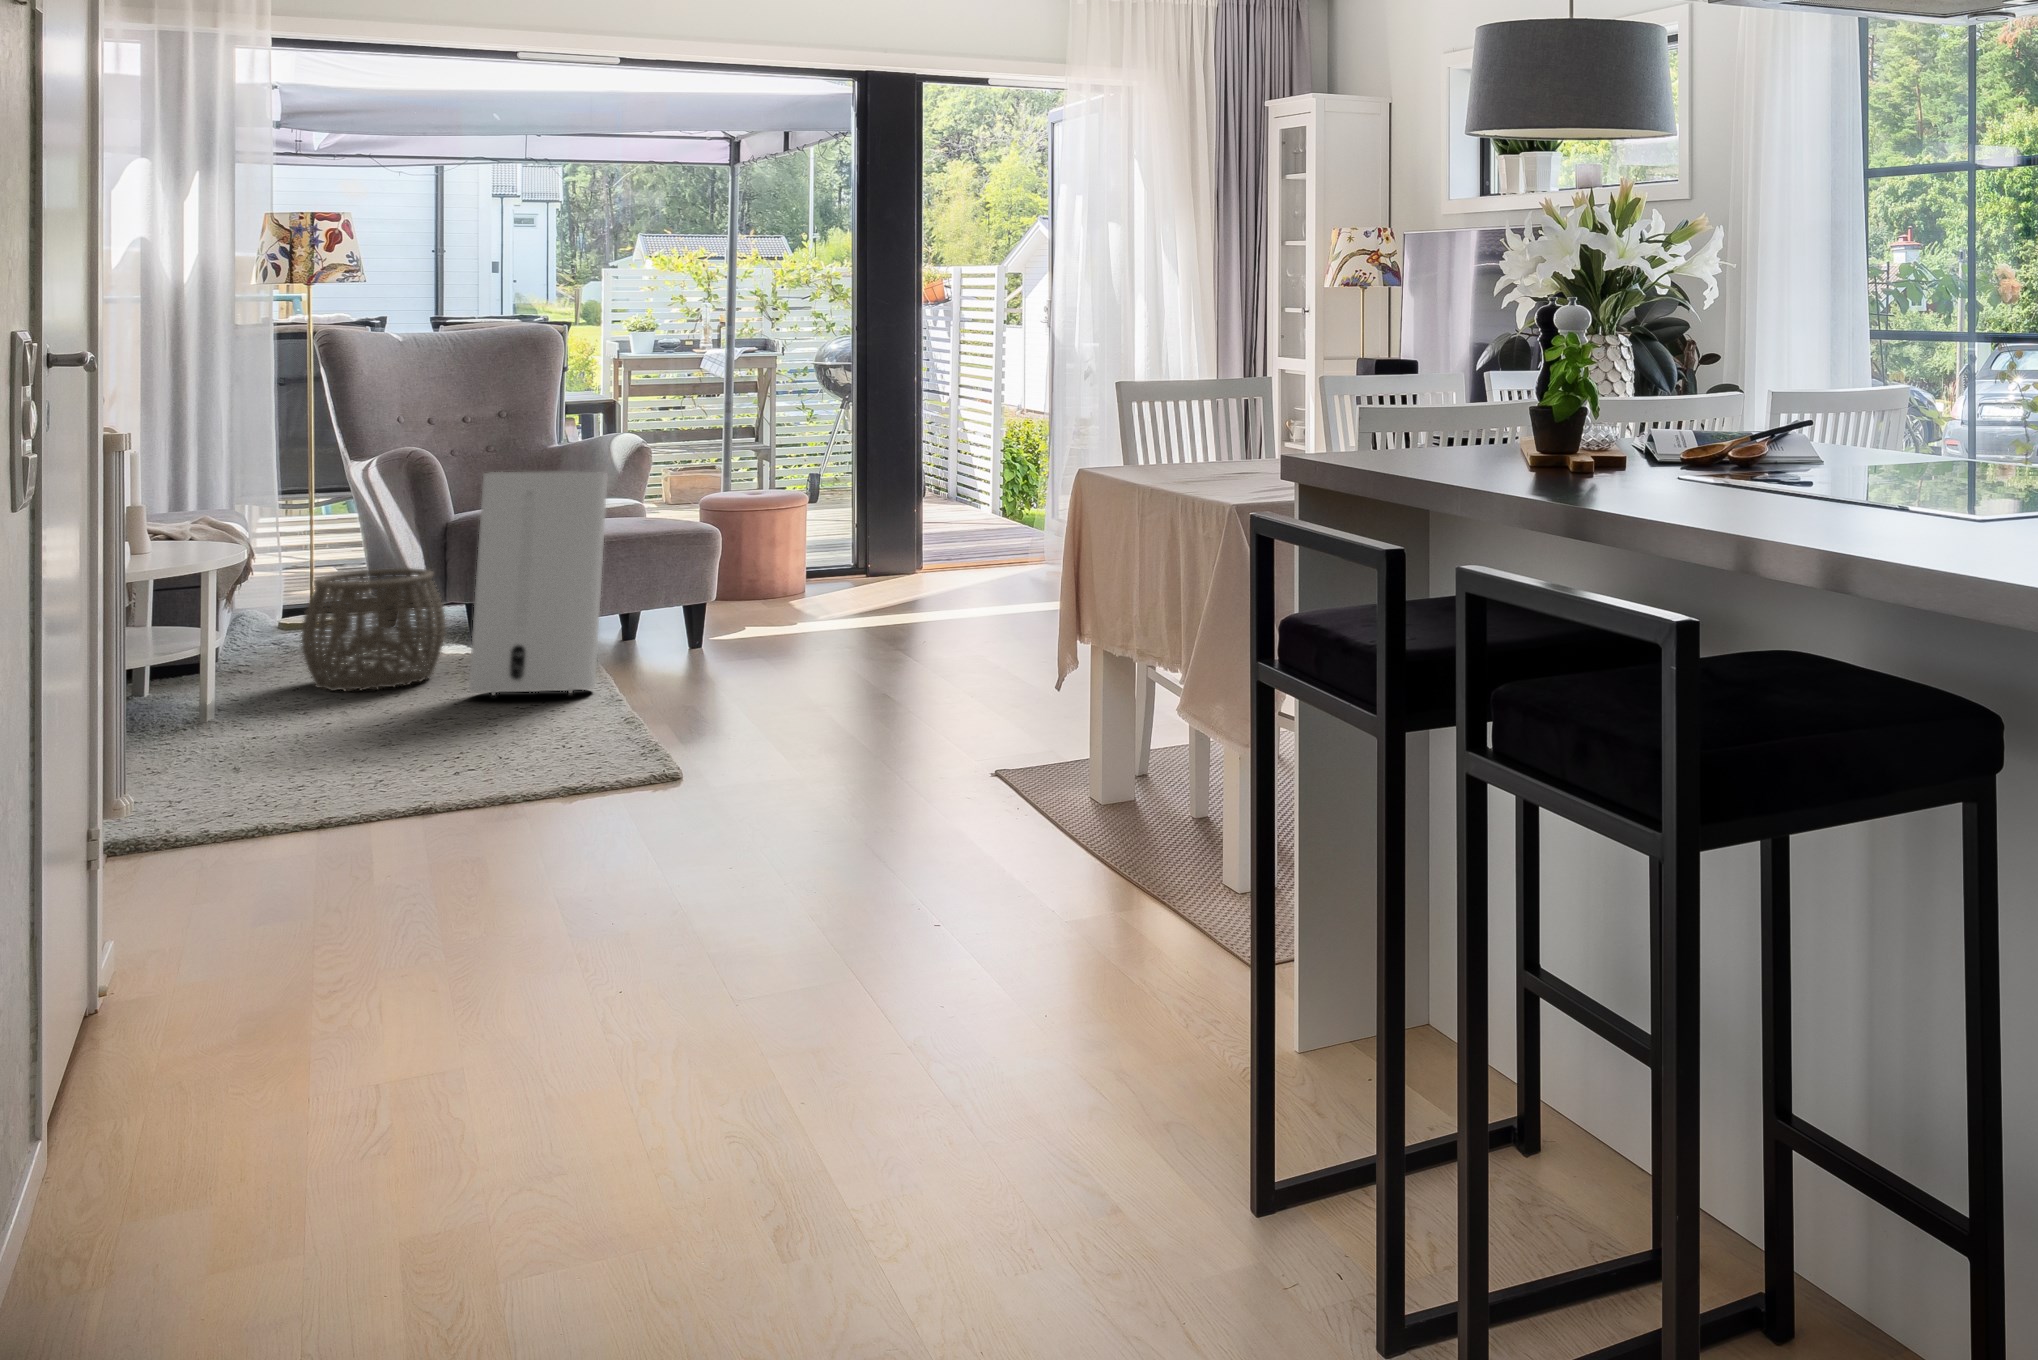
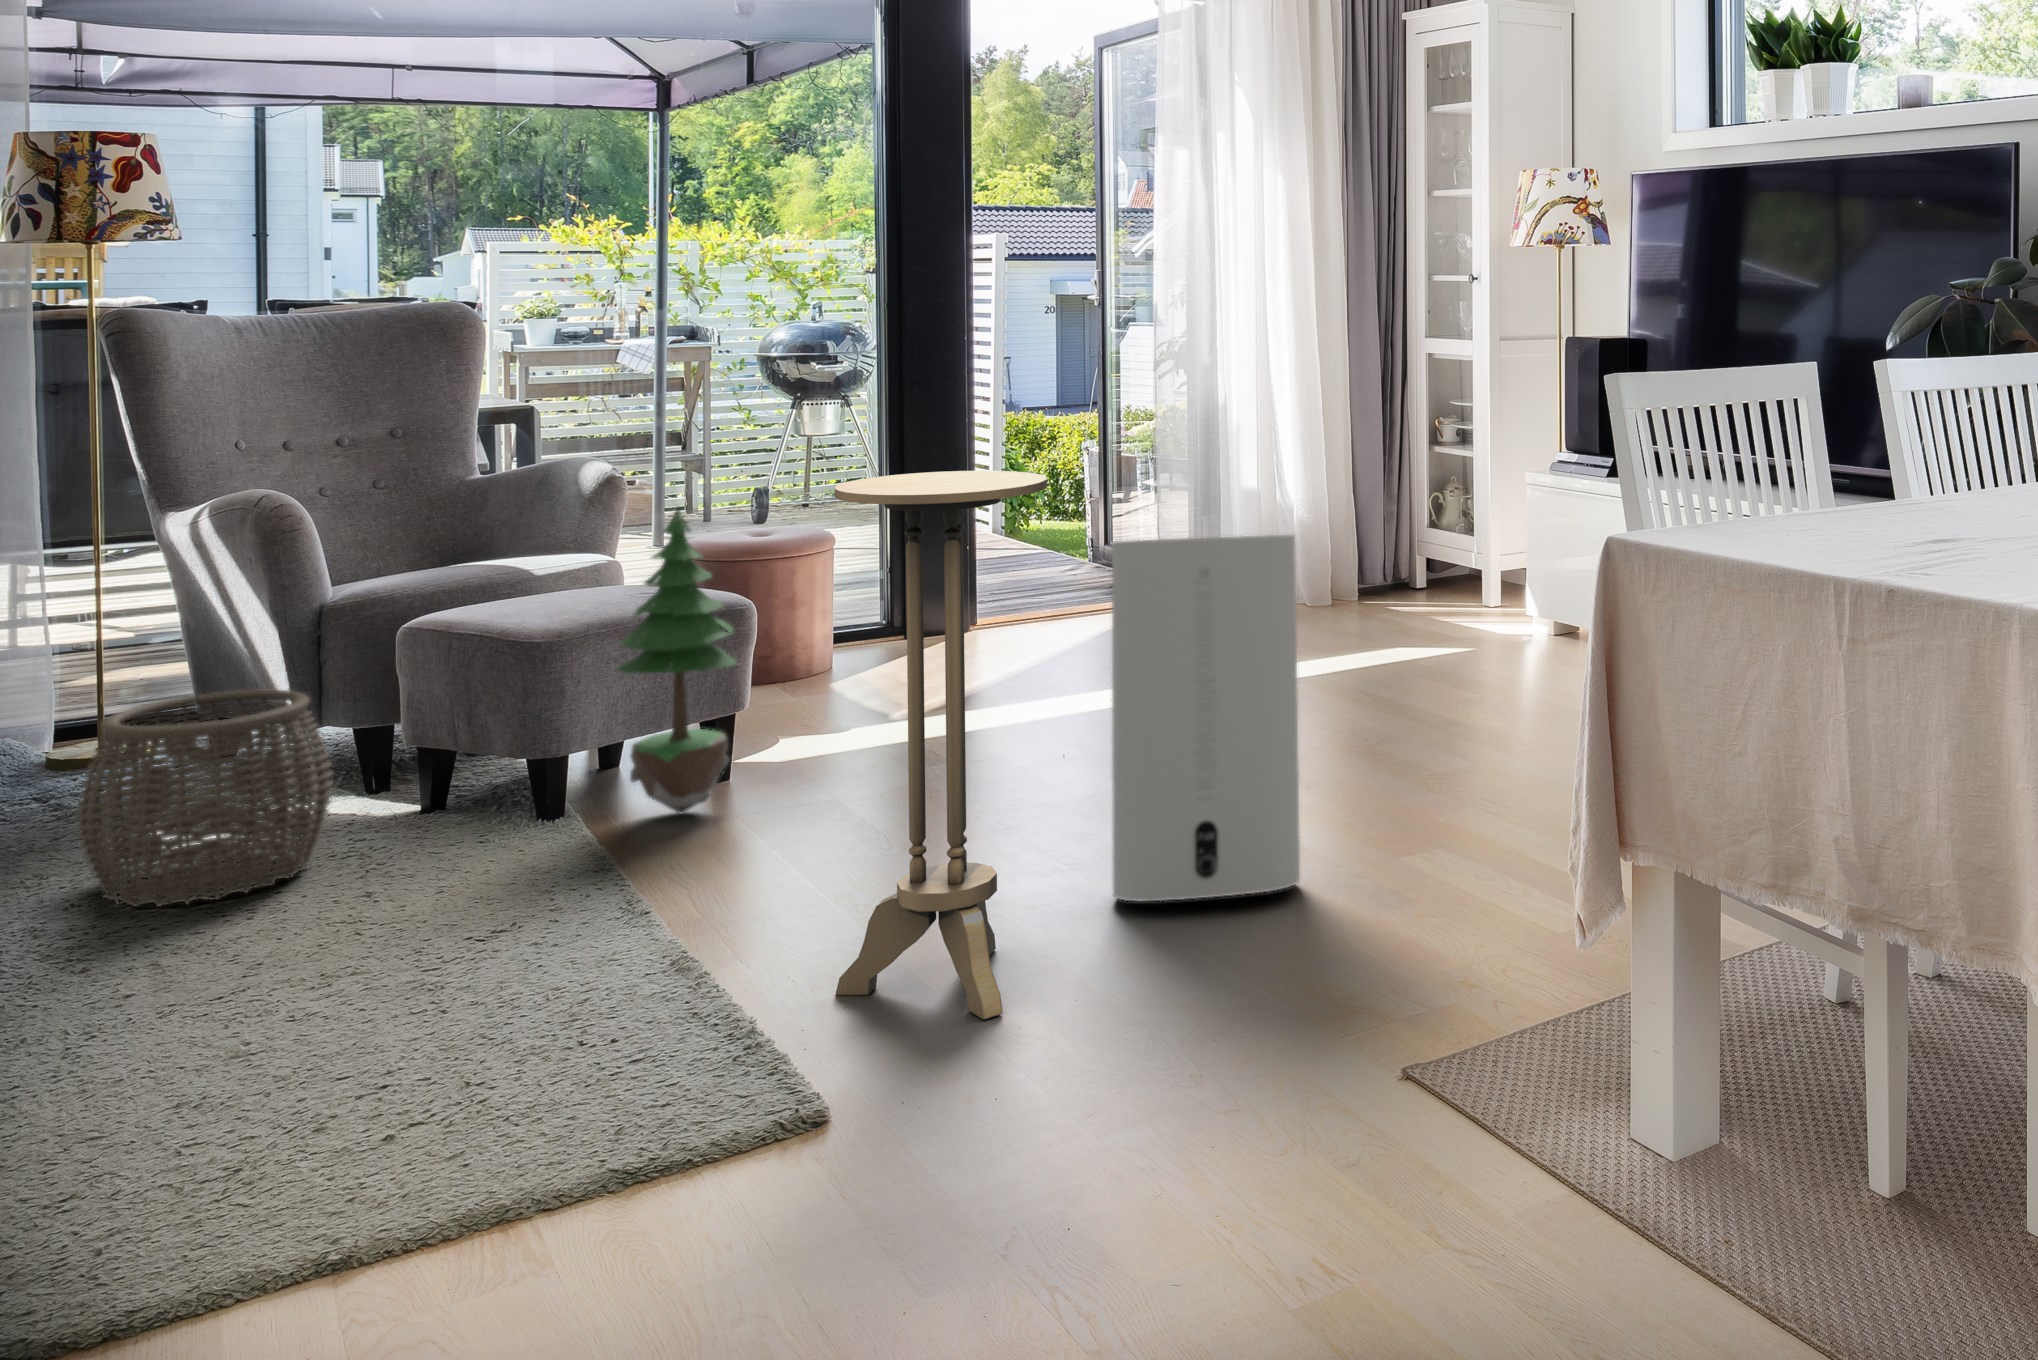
side table: none [711,432,839,749] -> present [835,471,1047,1020]
potted tree: none [620,460,700,663] -> present [617,507,736,815]
air purifier: present [469,472,607,696] -> present [1112,535,1300,901]

